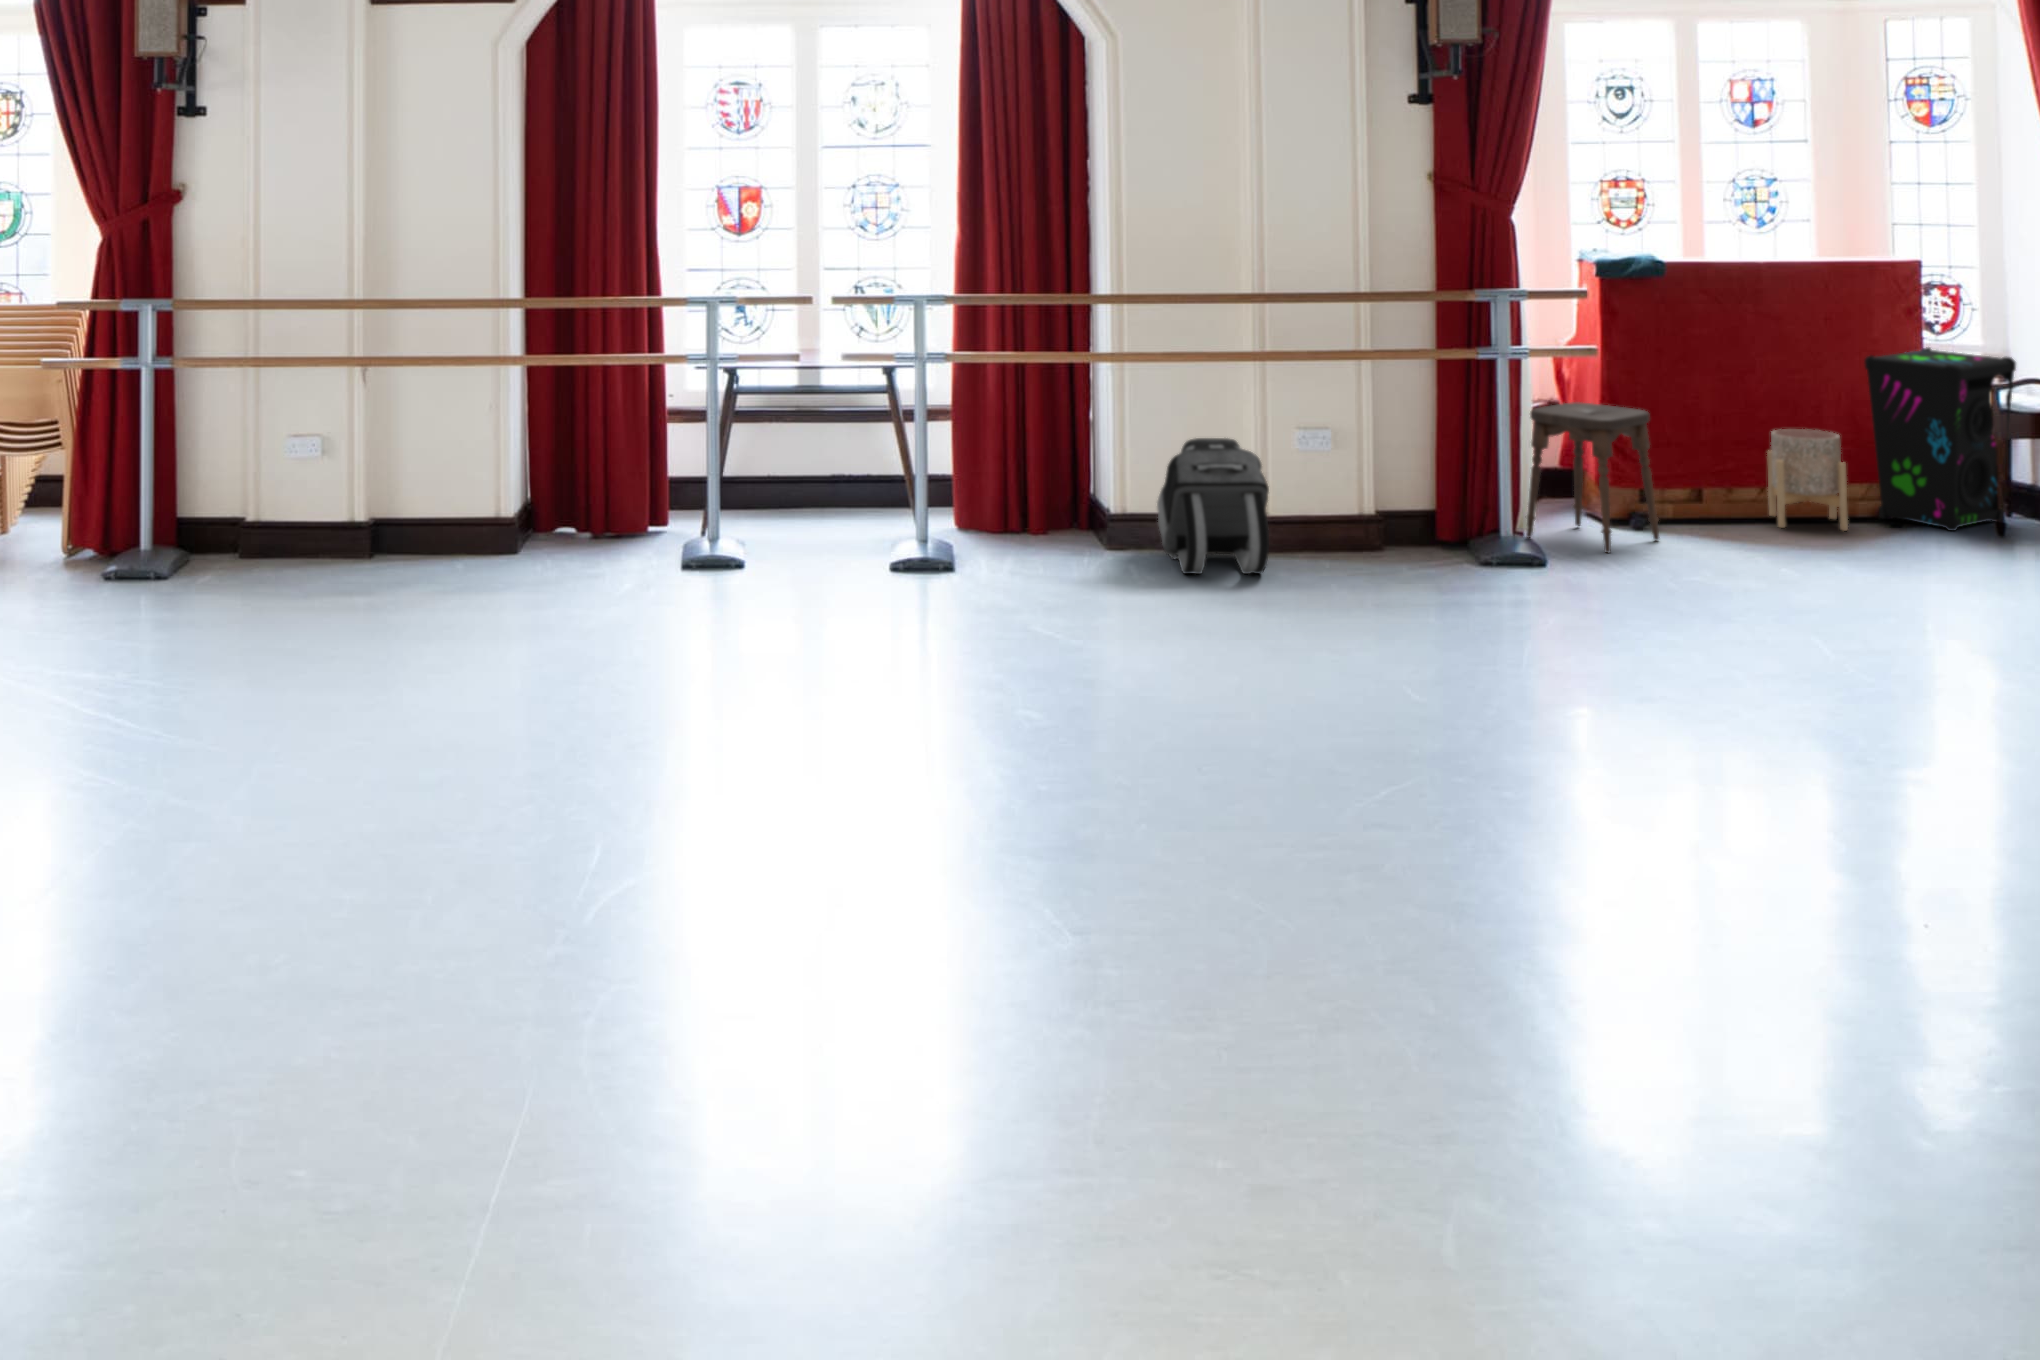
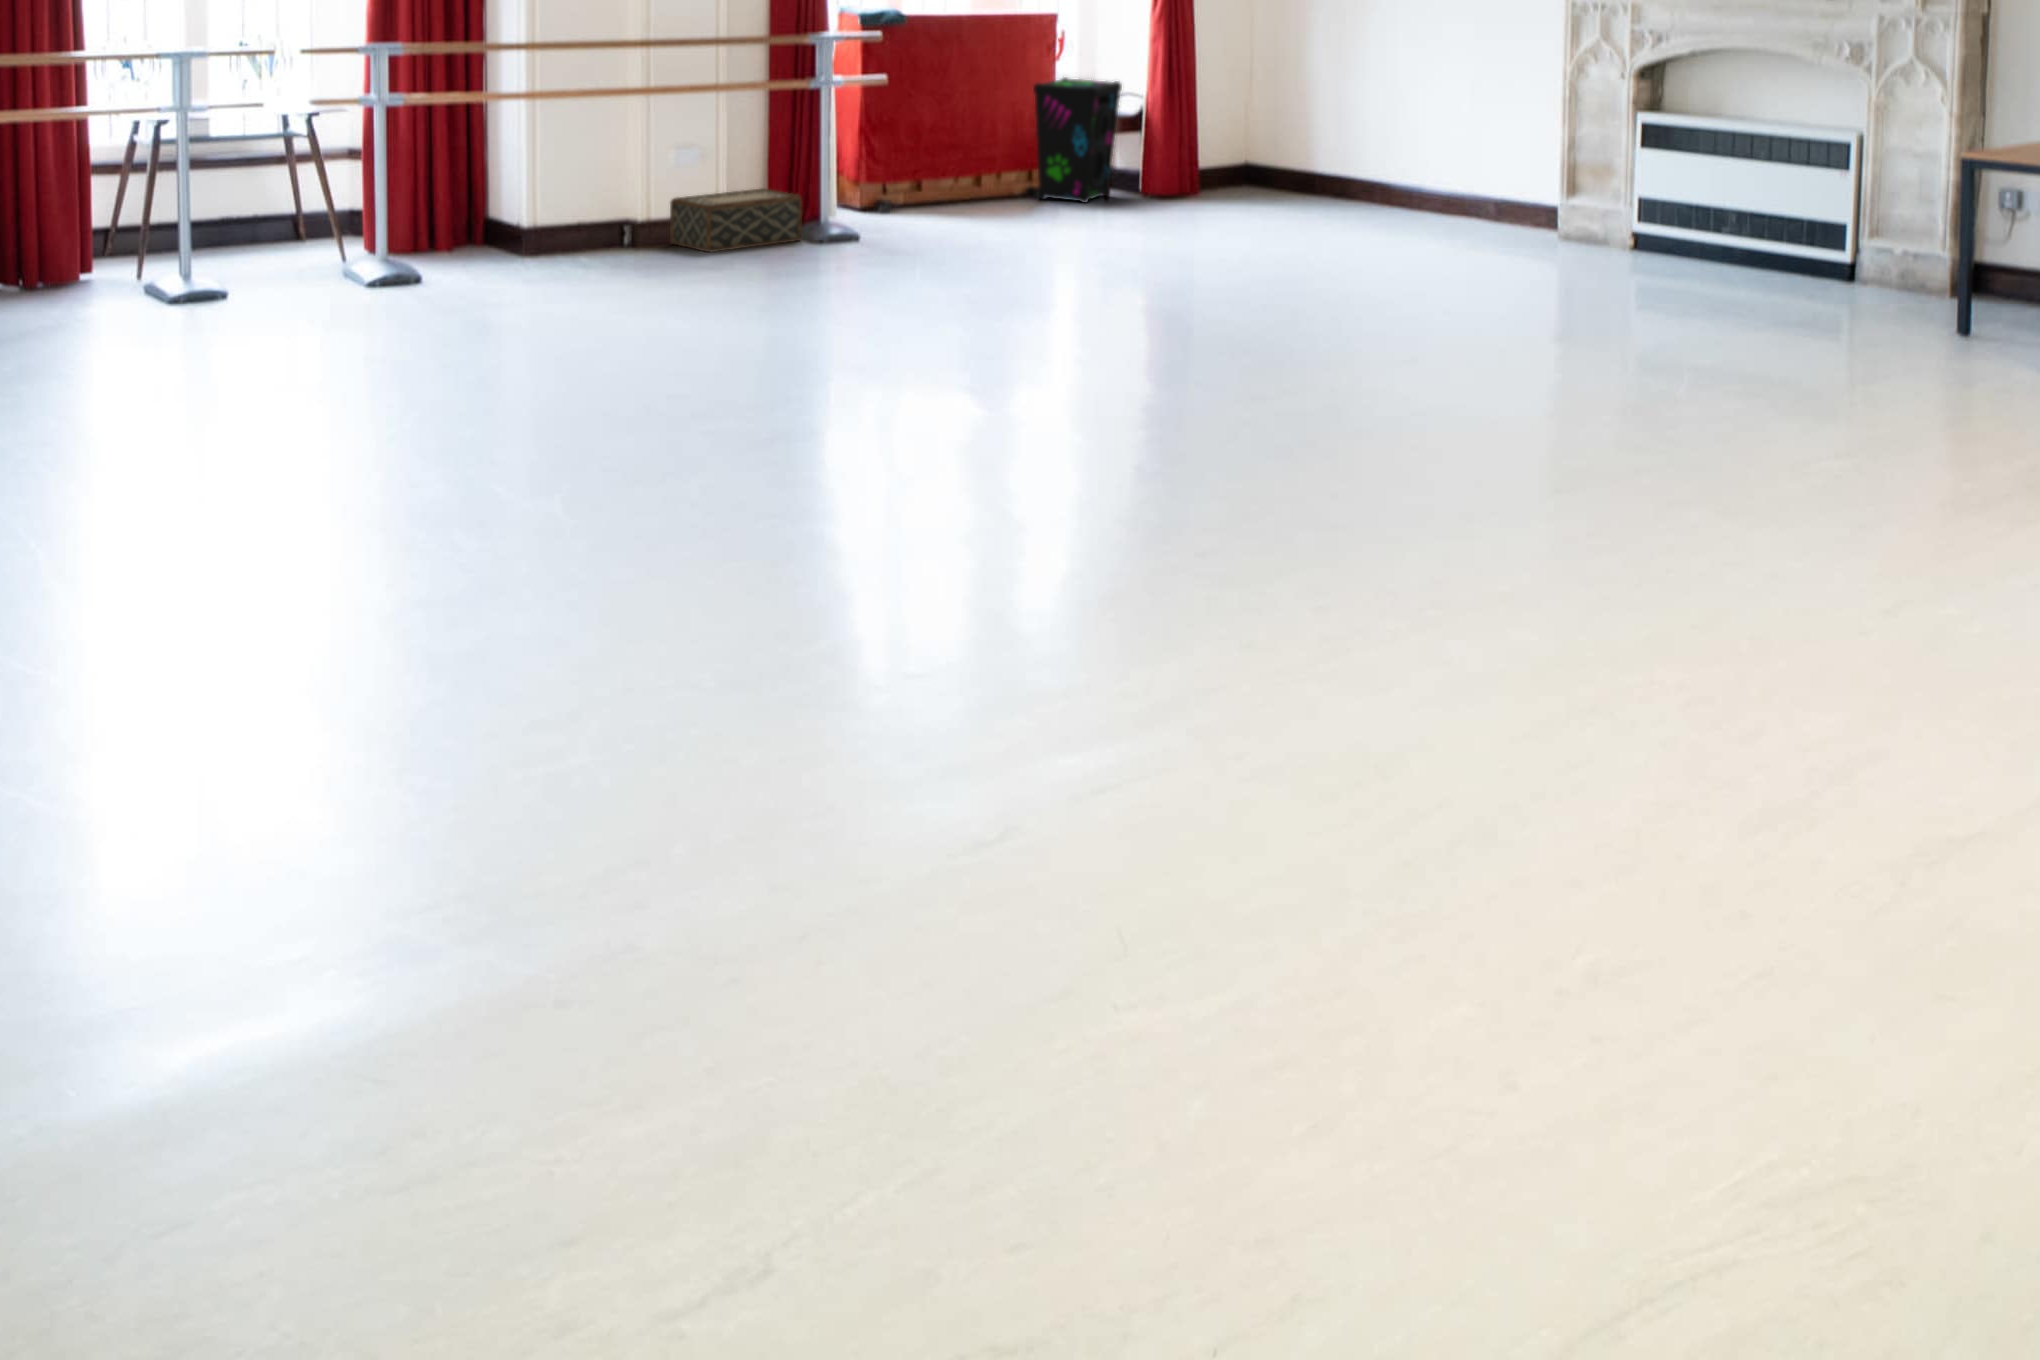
stool: present [1526,402,1660,553] -> none [827,124,916,231]
planter: present [1767,429,1848,531] -> none [970,138,1026,209]
backpack: present [1157,438,1269,574] -> none [569,158,681,267]
woven basket: none [1296,482,1469,563] -> present [670,189,802,252]

